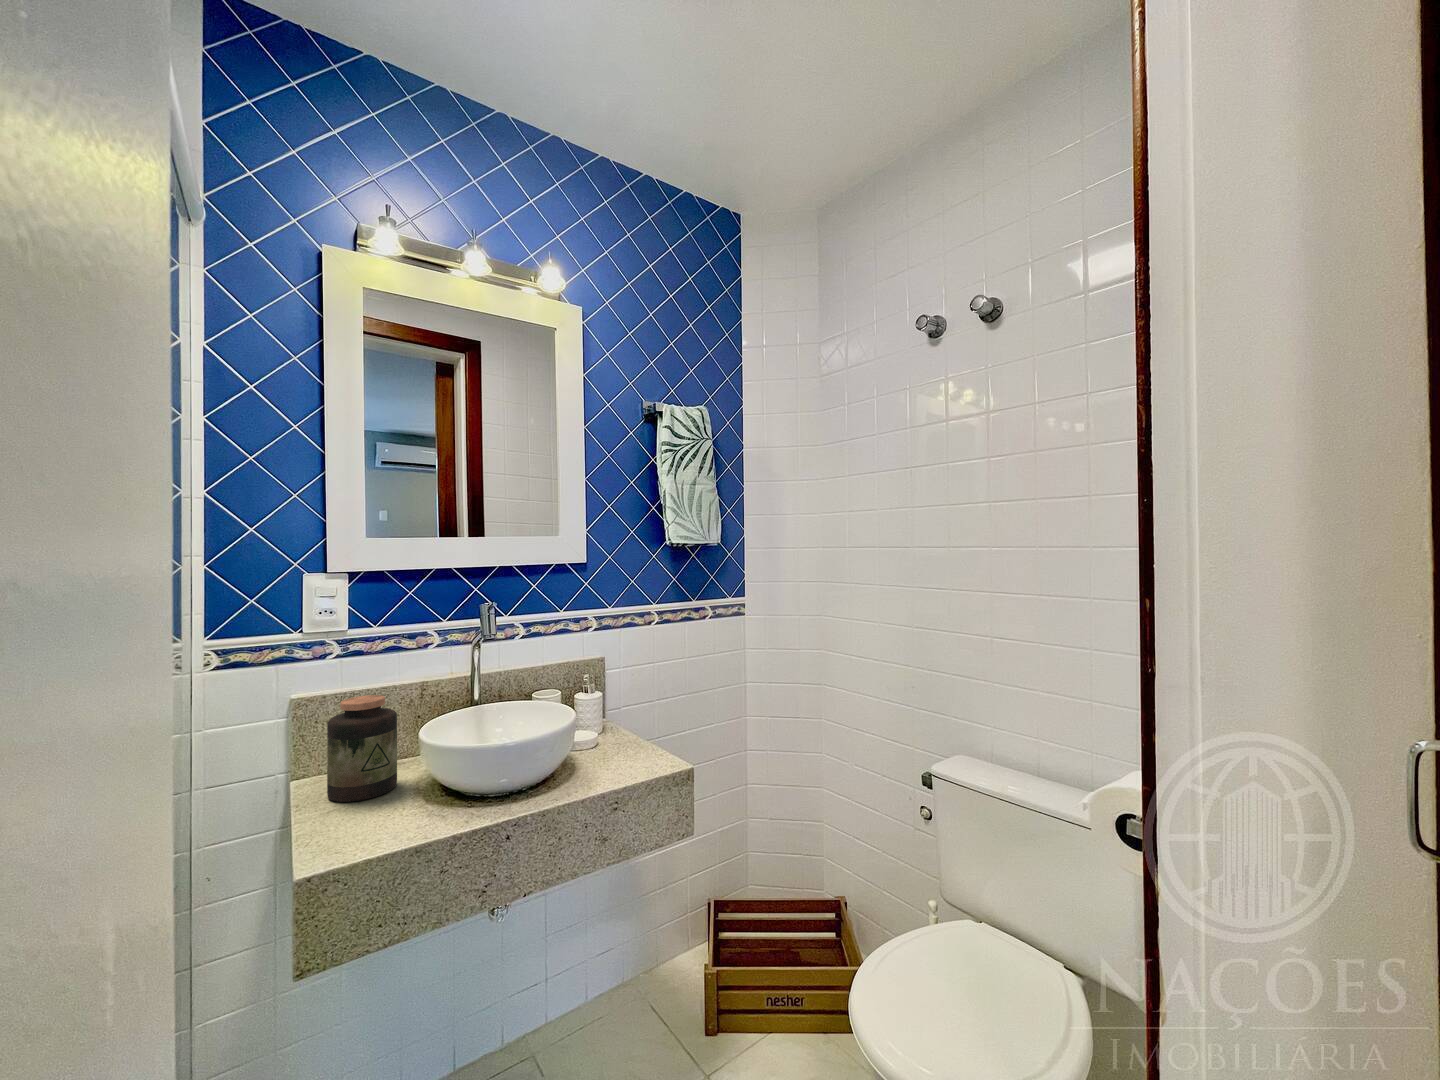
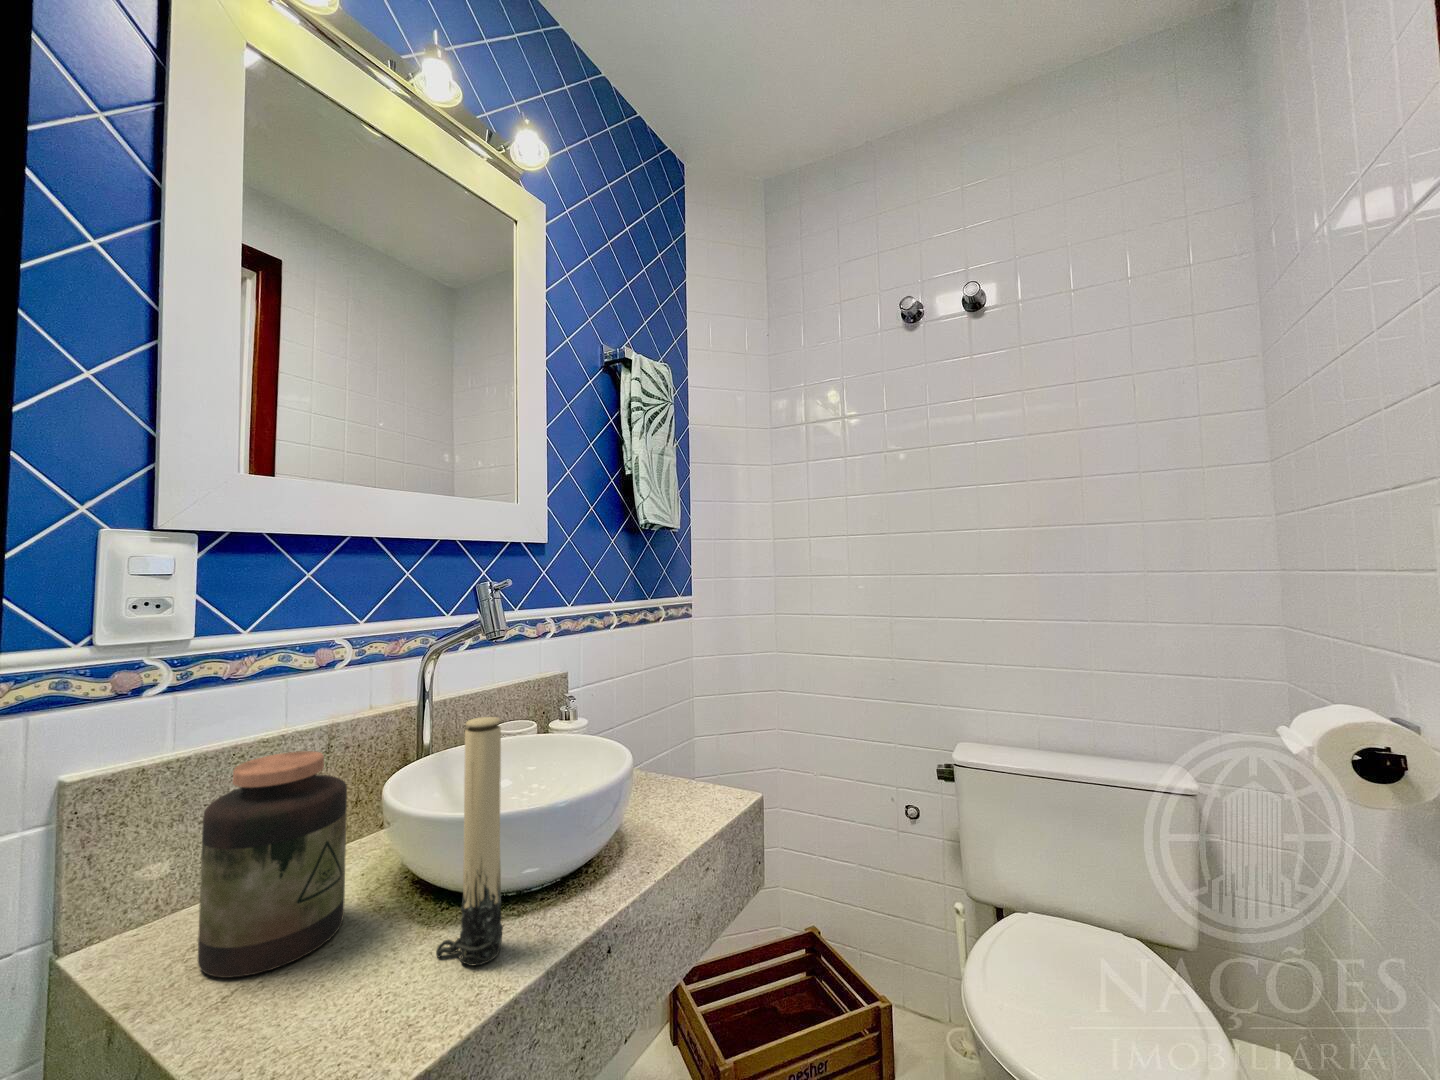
candle: none [411,686,441,819] -> present [436,717,503,965]

